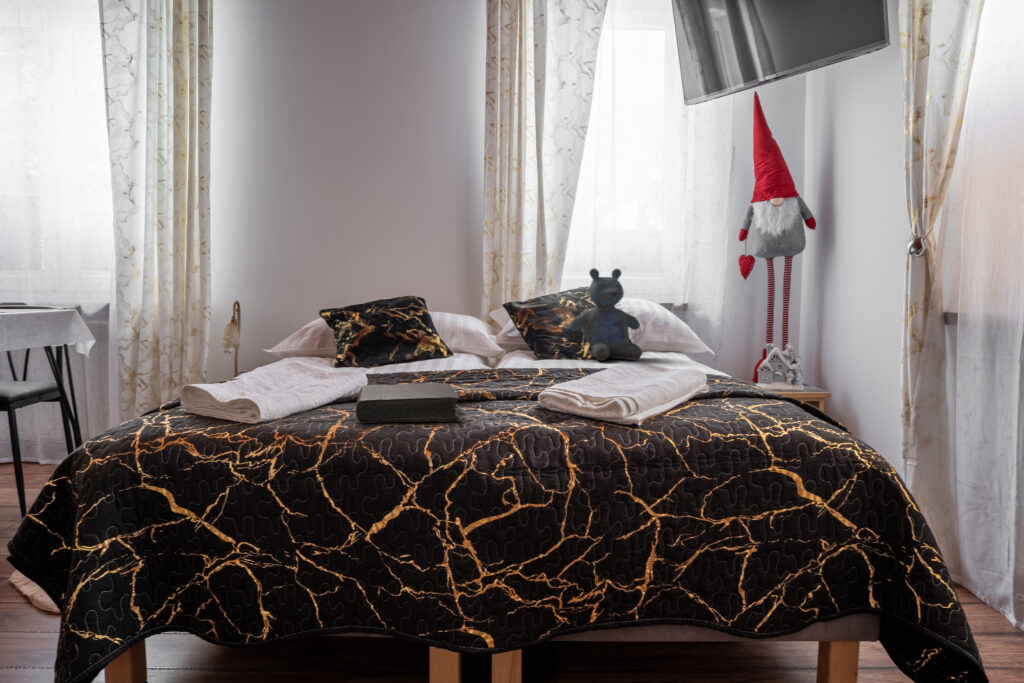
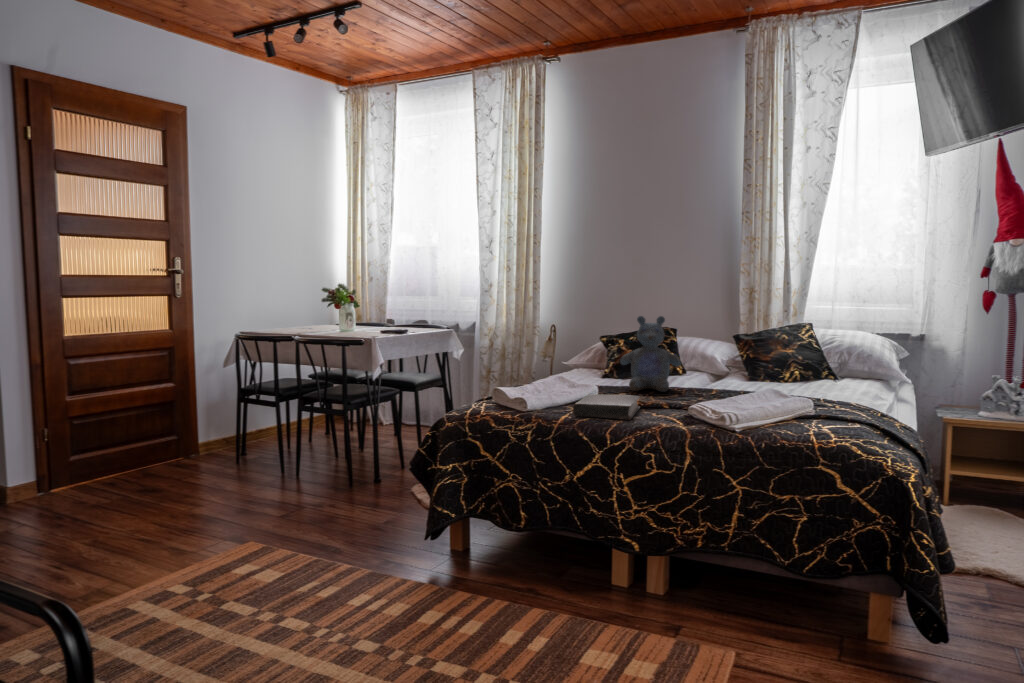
stuffed bear: present [570,268,642,361] -> present [620,316,681,392]

